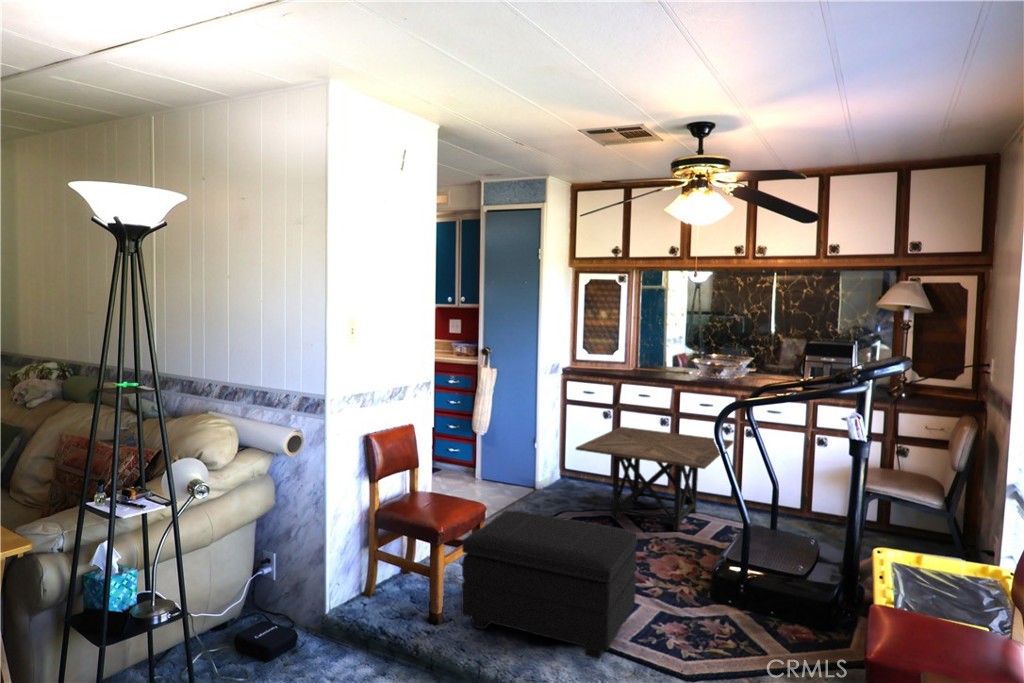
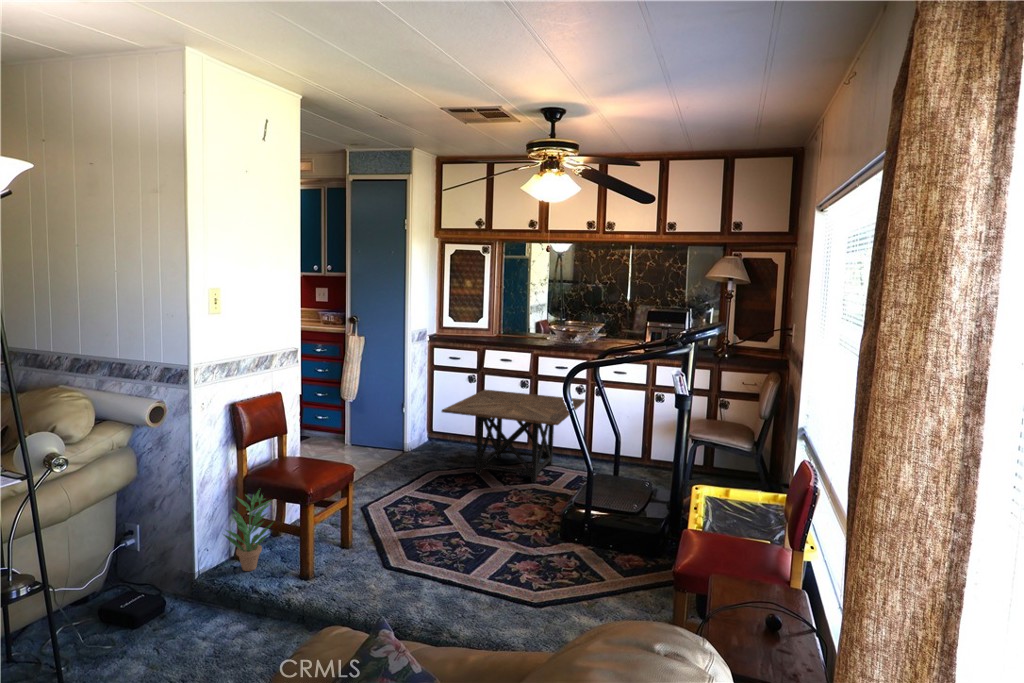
footstool: present [461,510,637,659] -> none [332,470,496,597]
potted plant: none [352,522,405,610] -> present [224,490,272,571]

